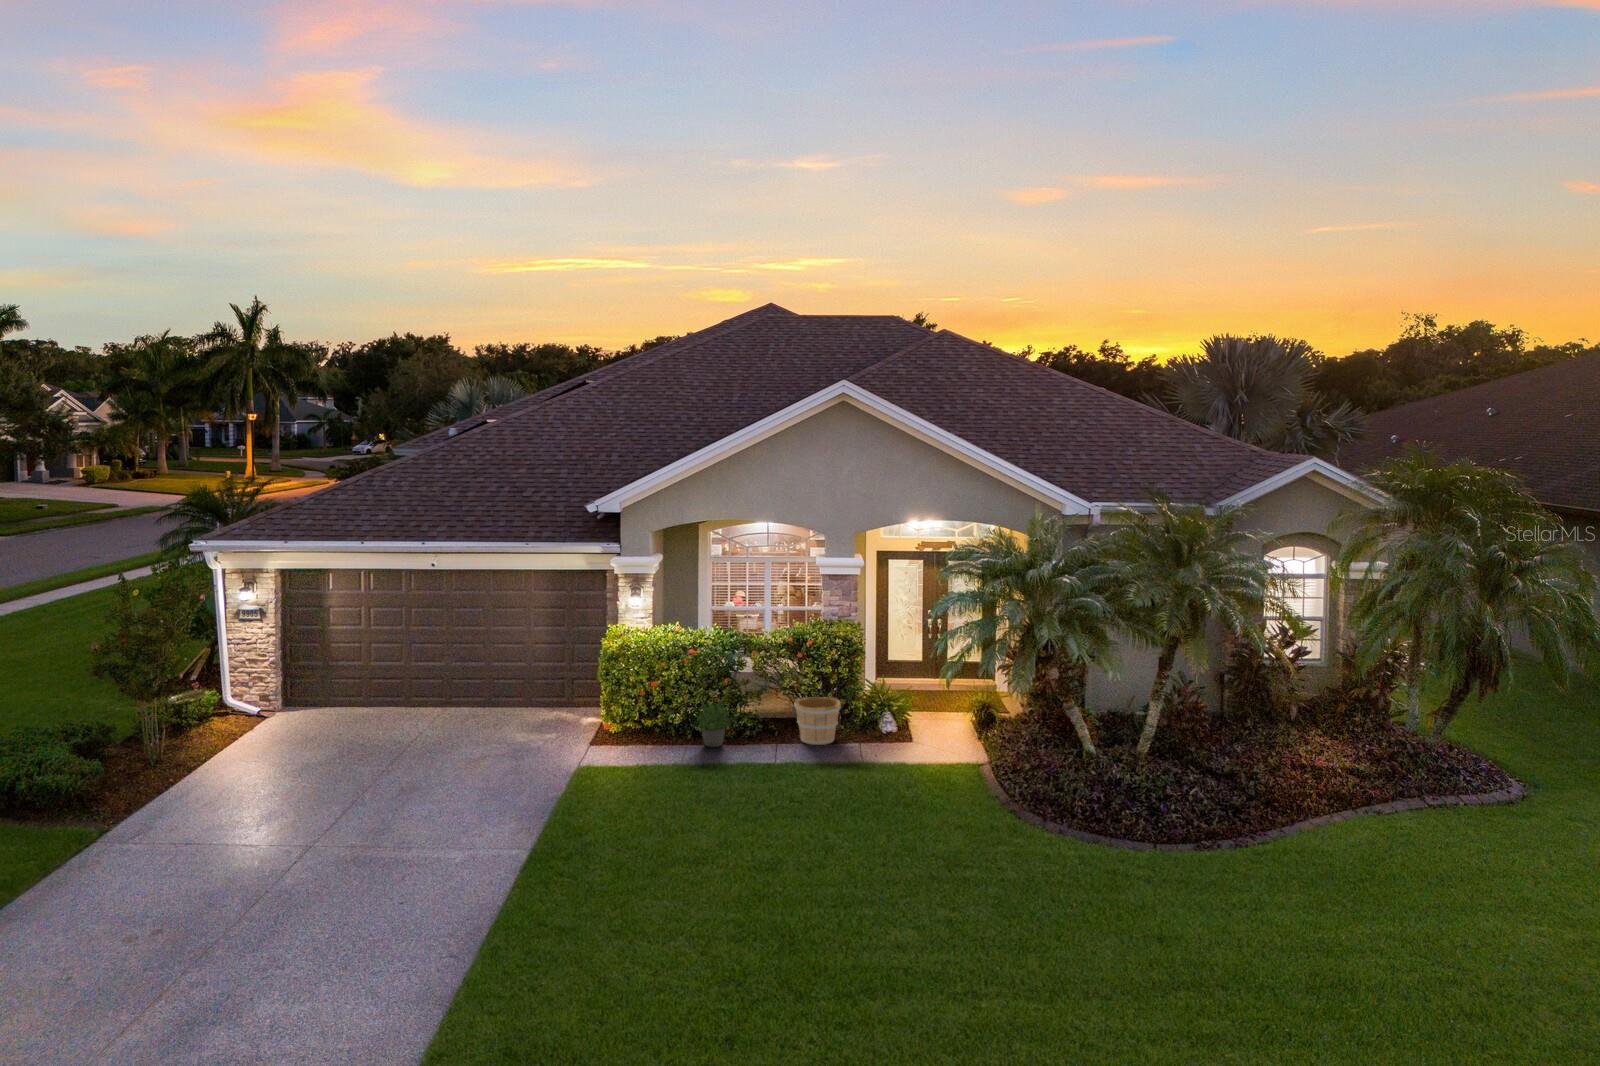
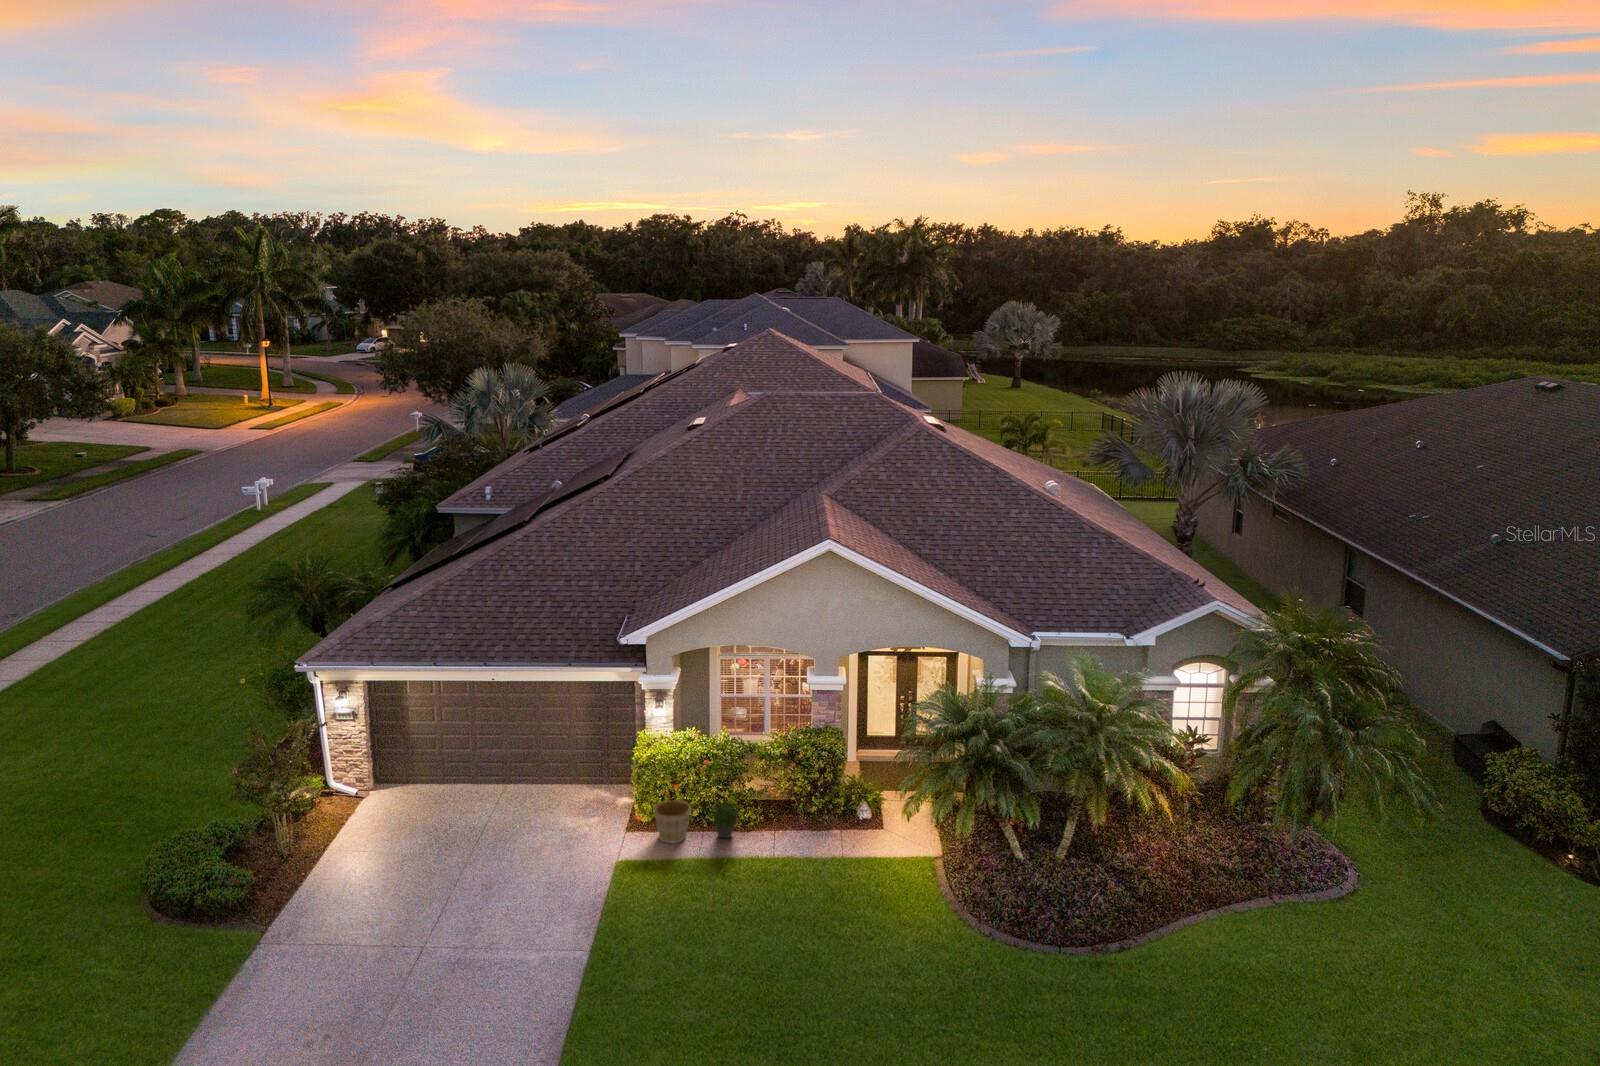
wooden bucket: present [794,697,841,745] -> present [654,800,691,843]

